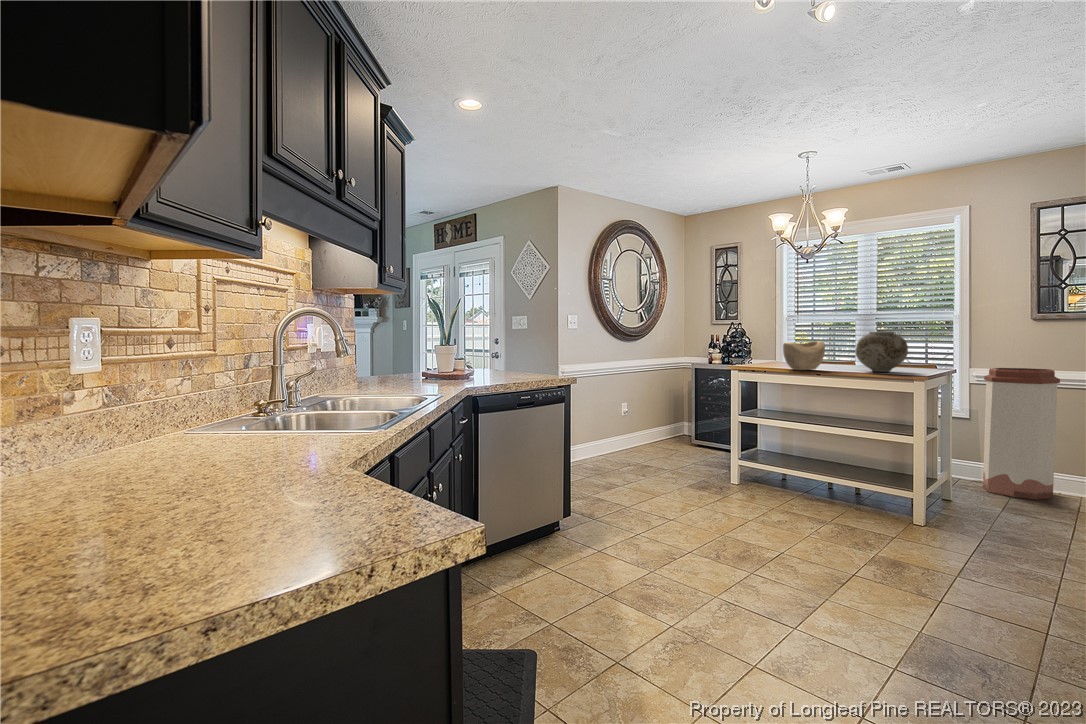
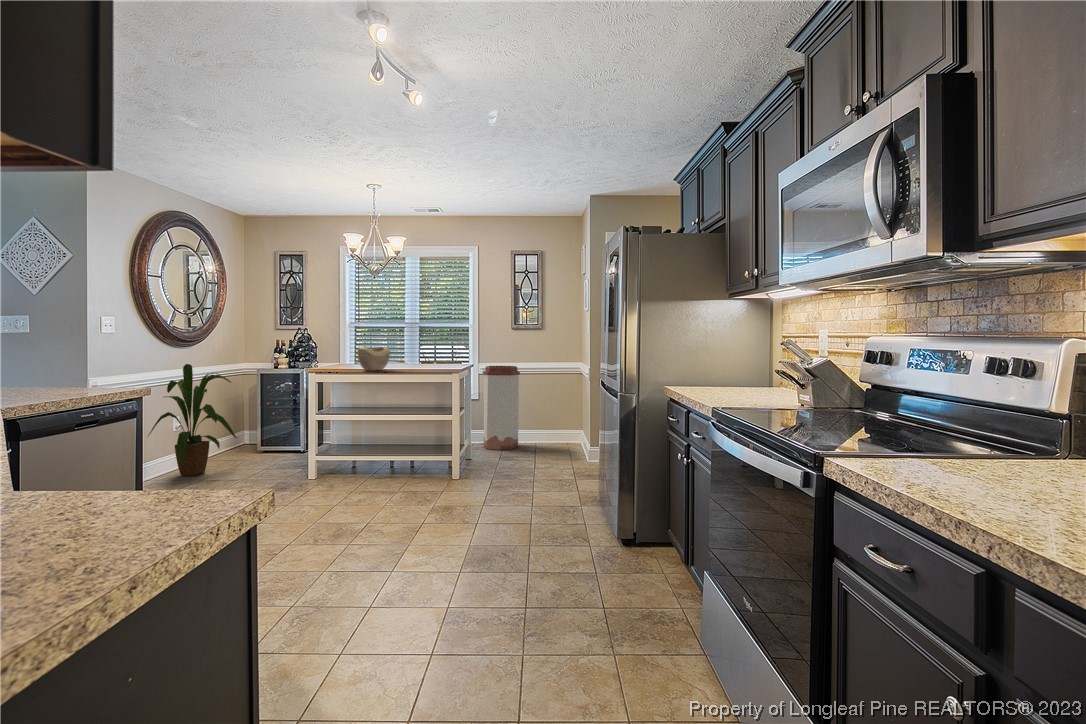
vase: present [856,332,908,372] -> none [411,340,445,370]
house plant: none [597,358,668,462] -> present [148,364,237,476]

